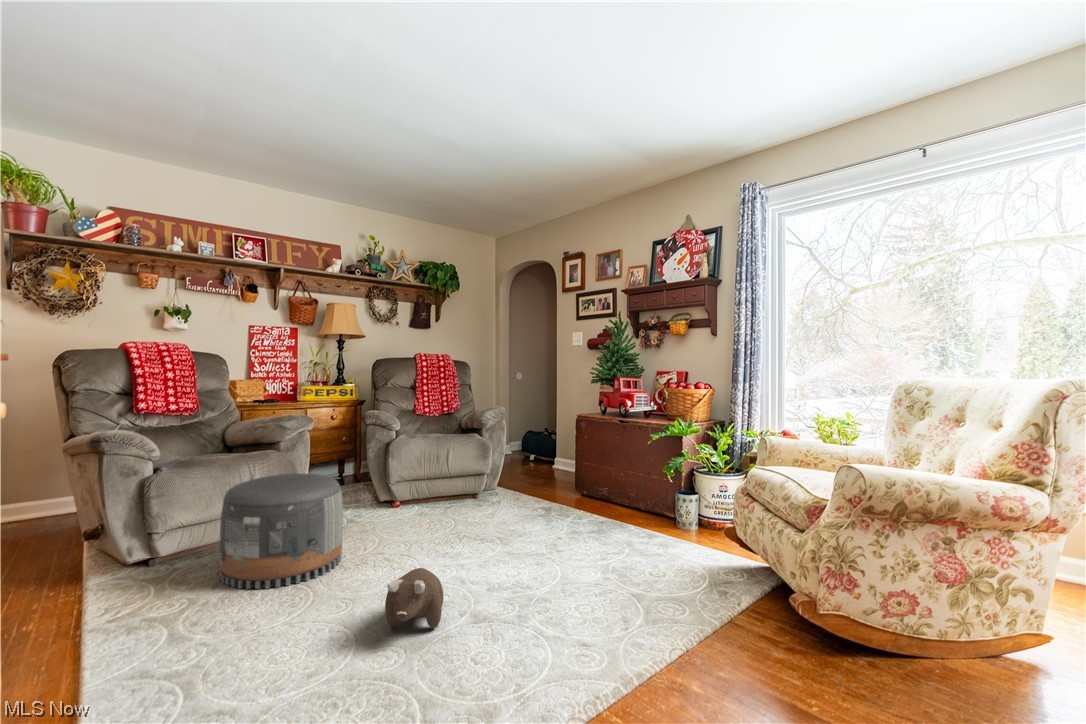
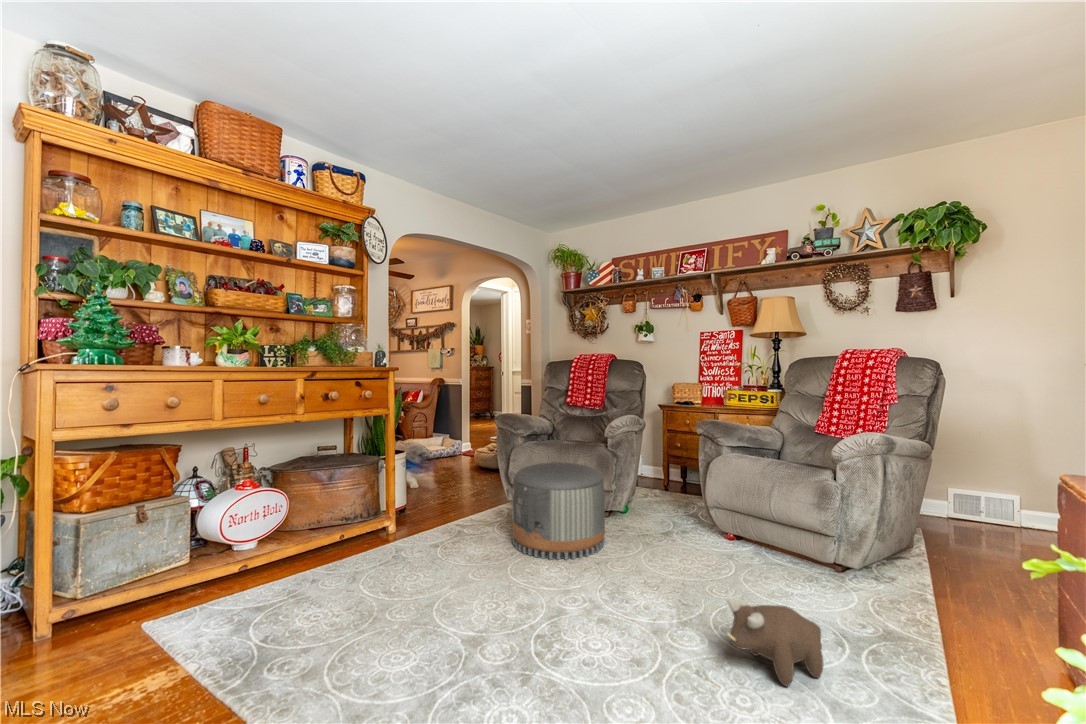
plush toy: present [385,568,443,629] -> present [726,599,823,686]

